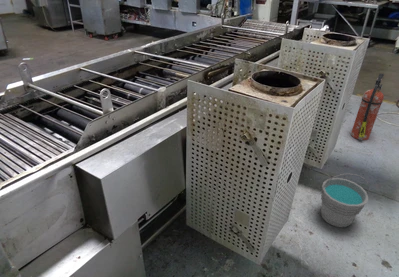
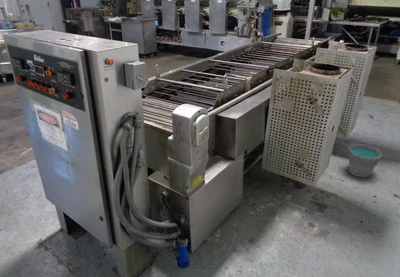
fire extinguisher: present [351,74,384,140] -> none [364,75,388,127]

